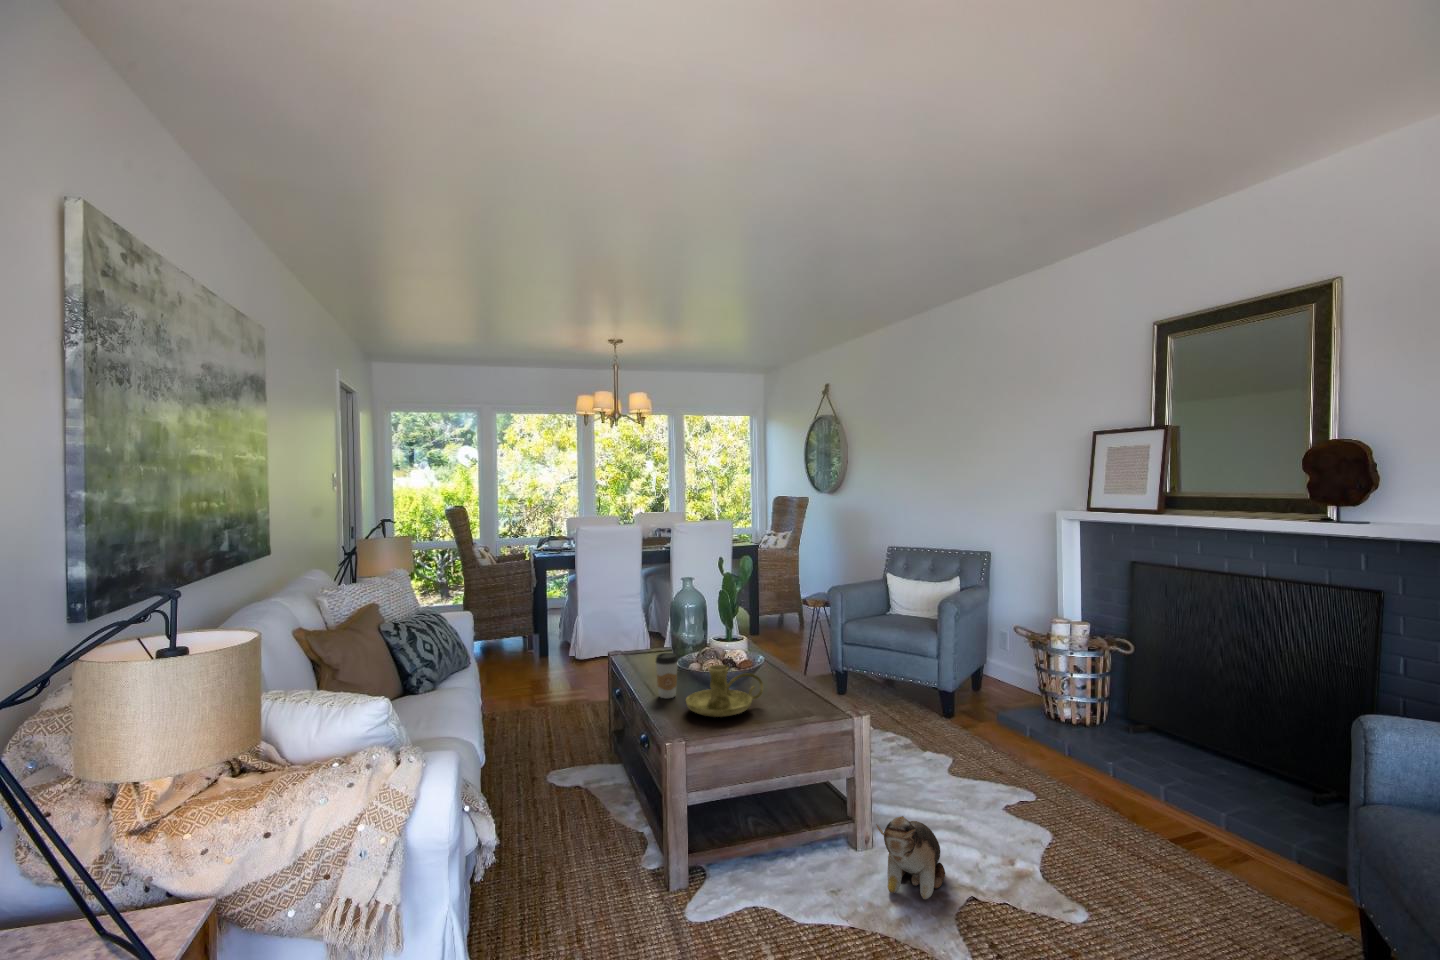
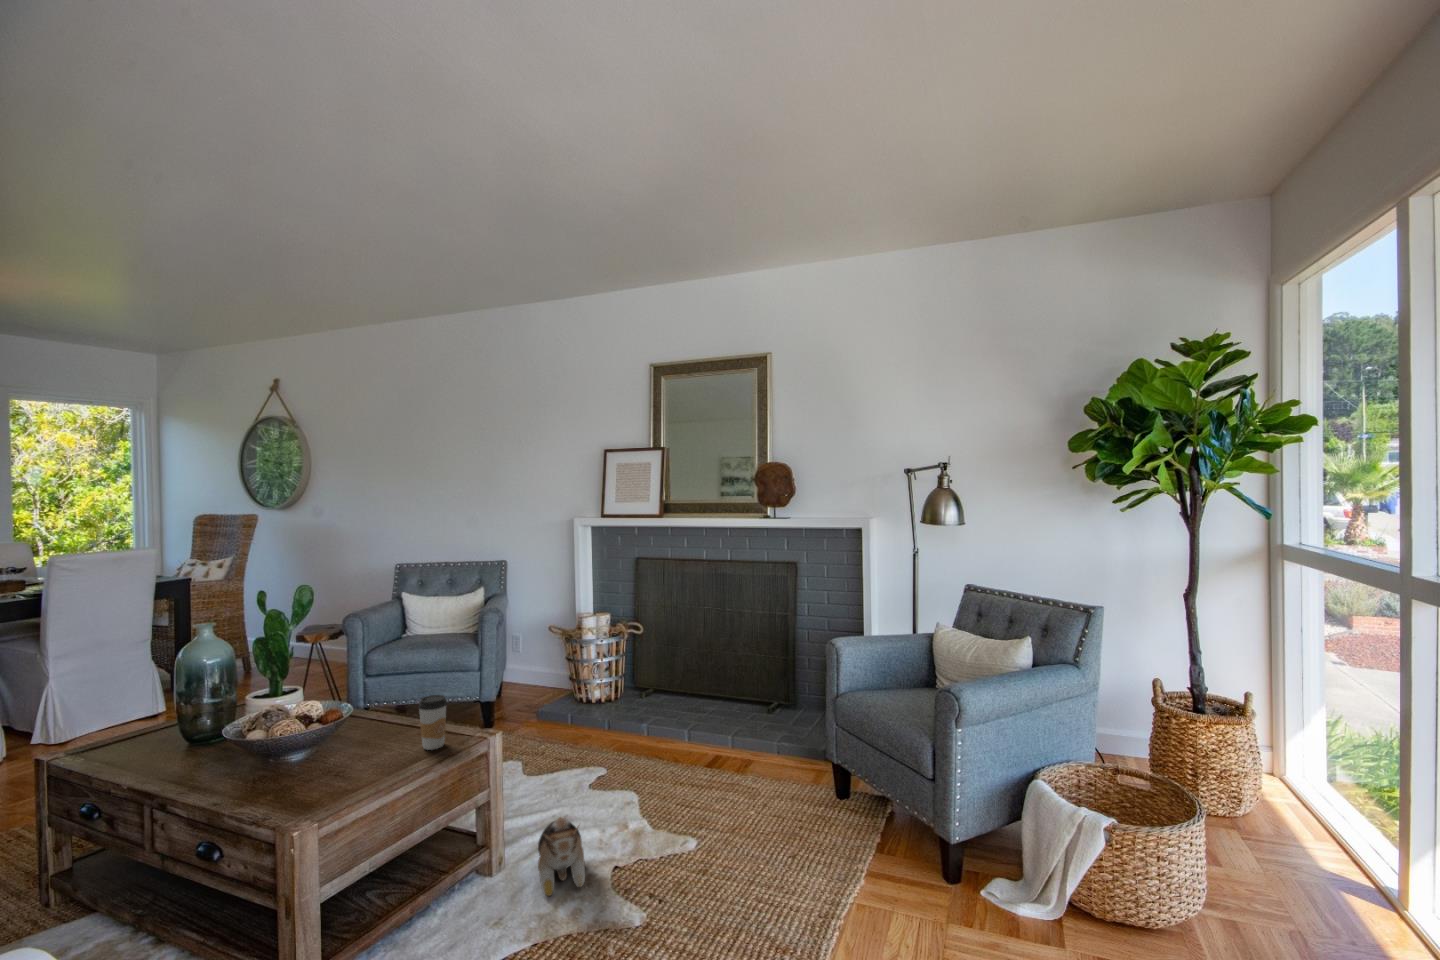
coffee cup: present [656,653,678,698] -> present [419,695,447,750]
candle holder: present [686,665,763,717] -> none [279,720,376,788]

